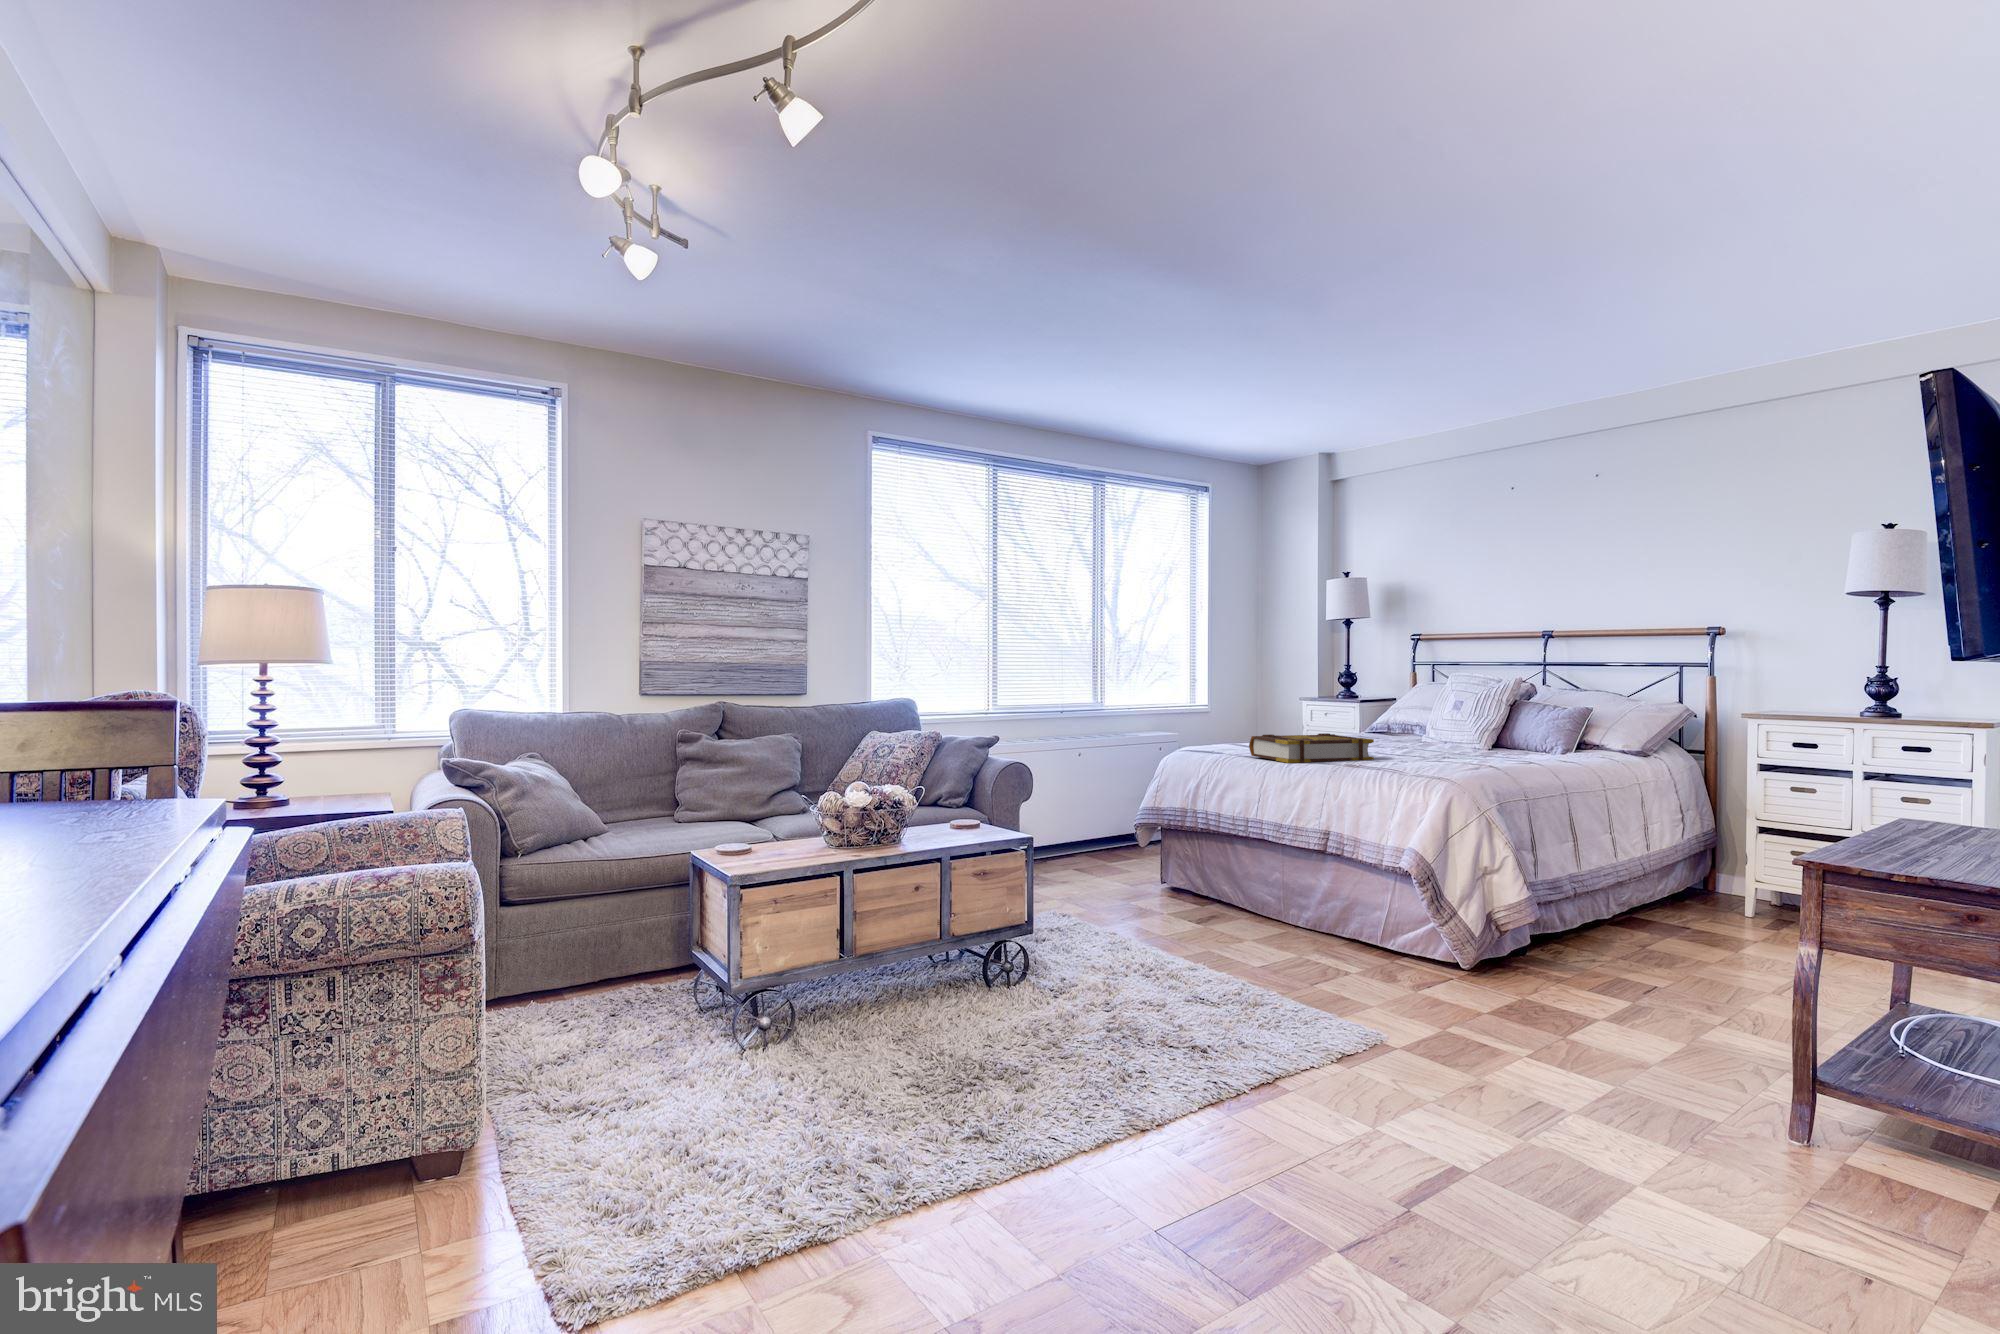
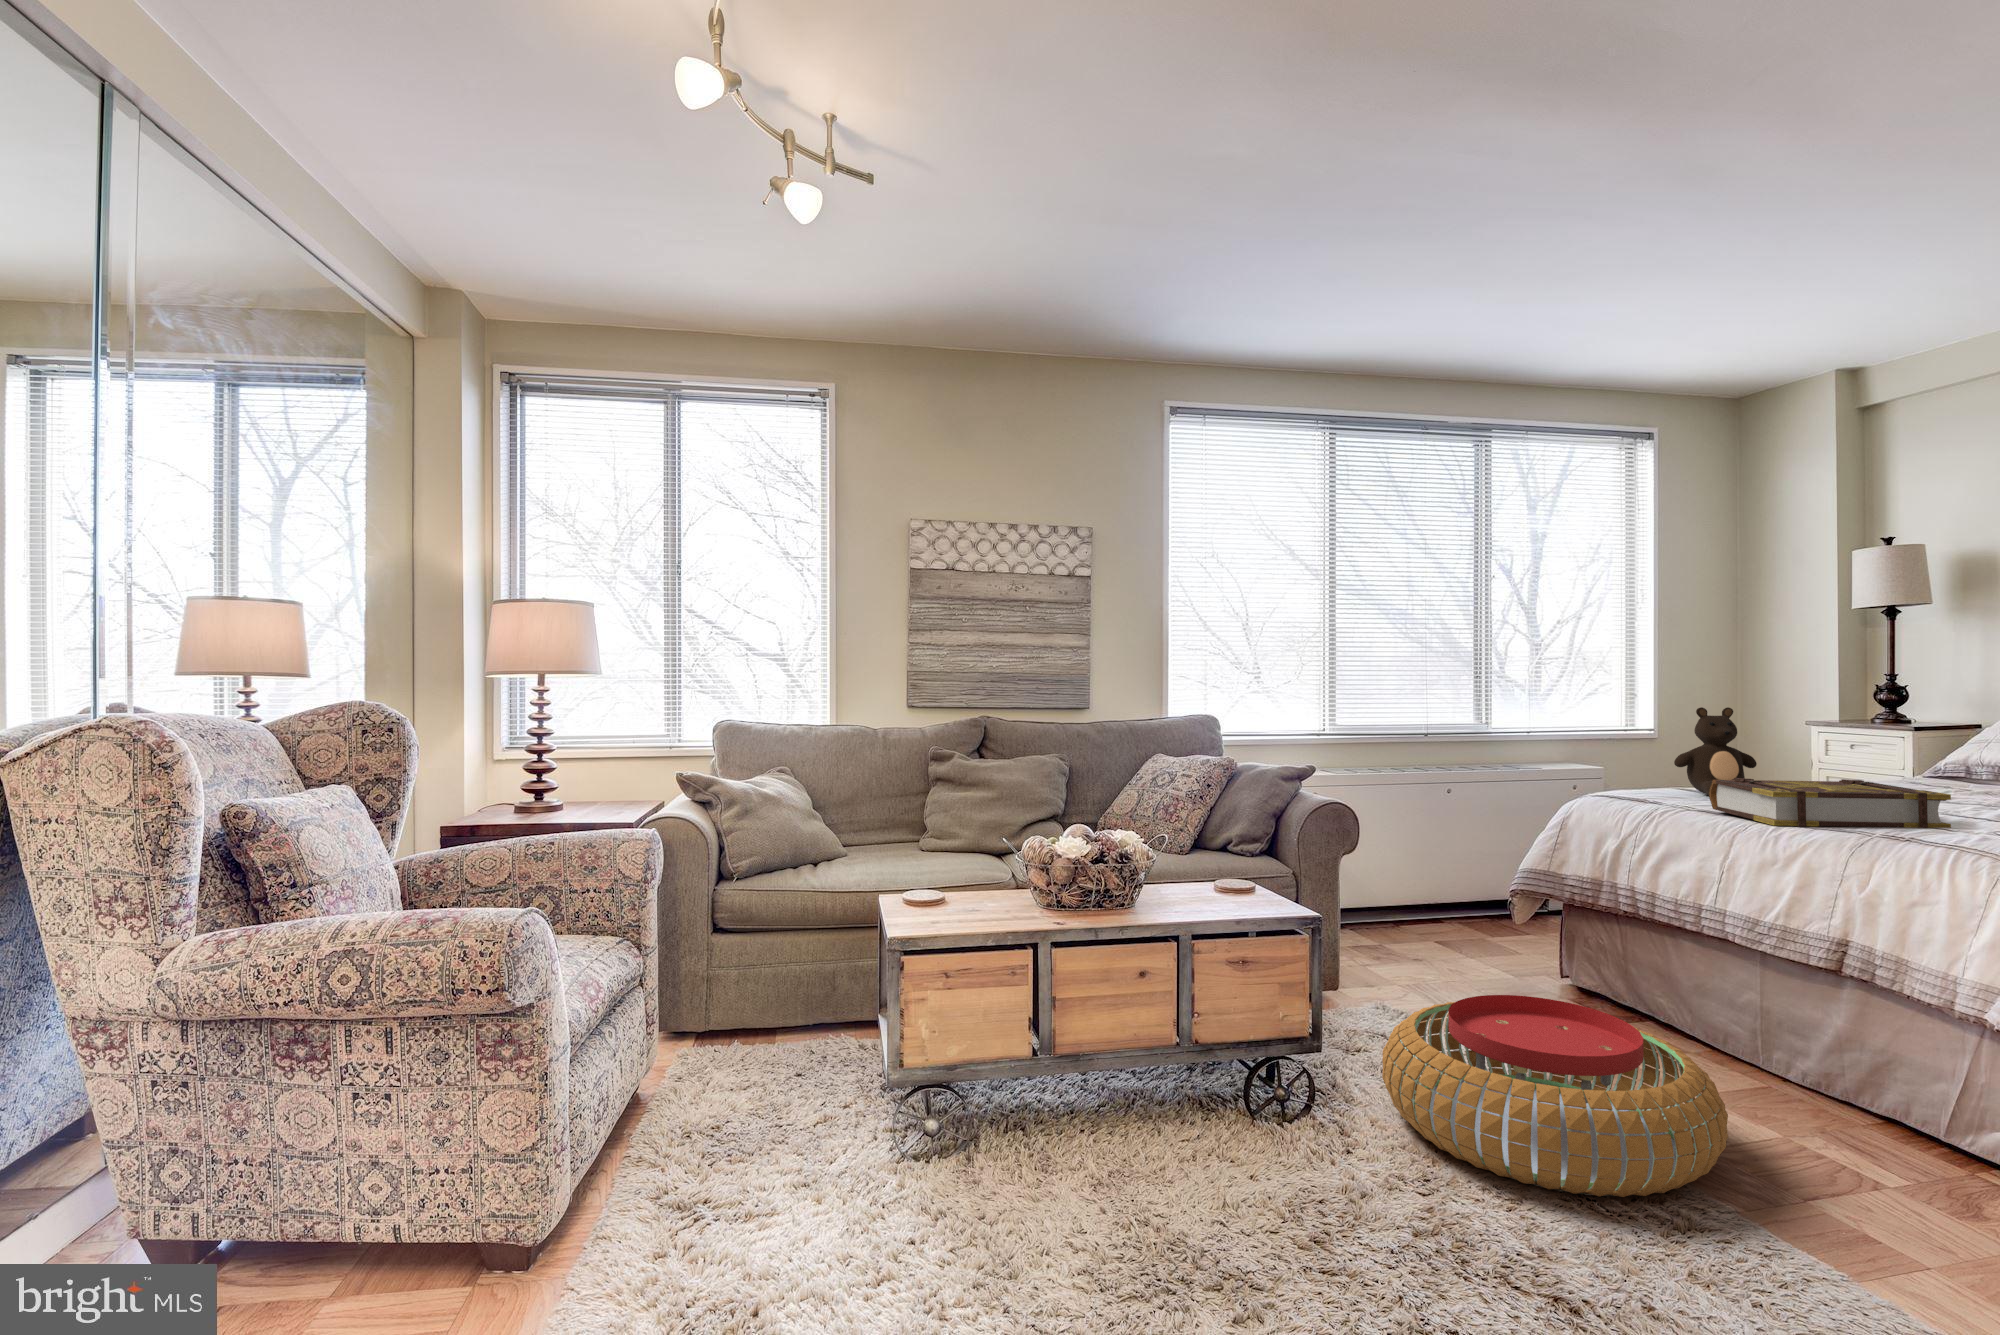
teddy bear: none [1224,689,1274,750] -> present [1674,707,1757,795]
pouf: none [1071,885,1274,997] -> present [1382,995,1728,1197]

